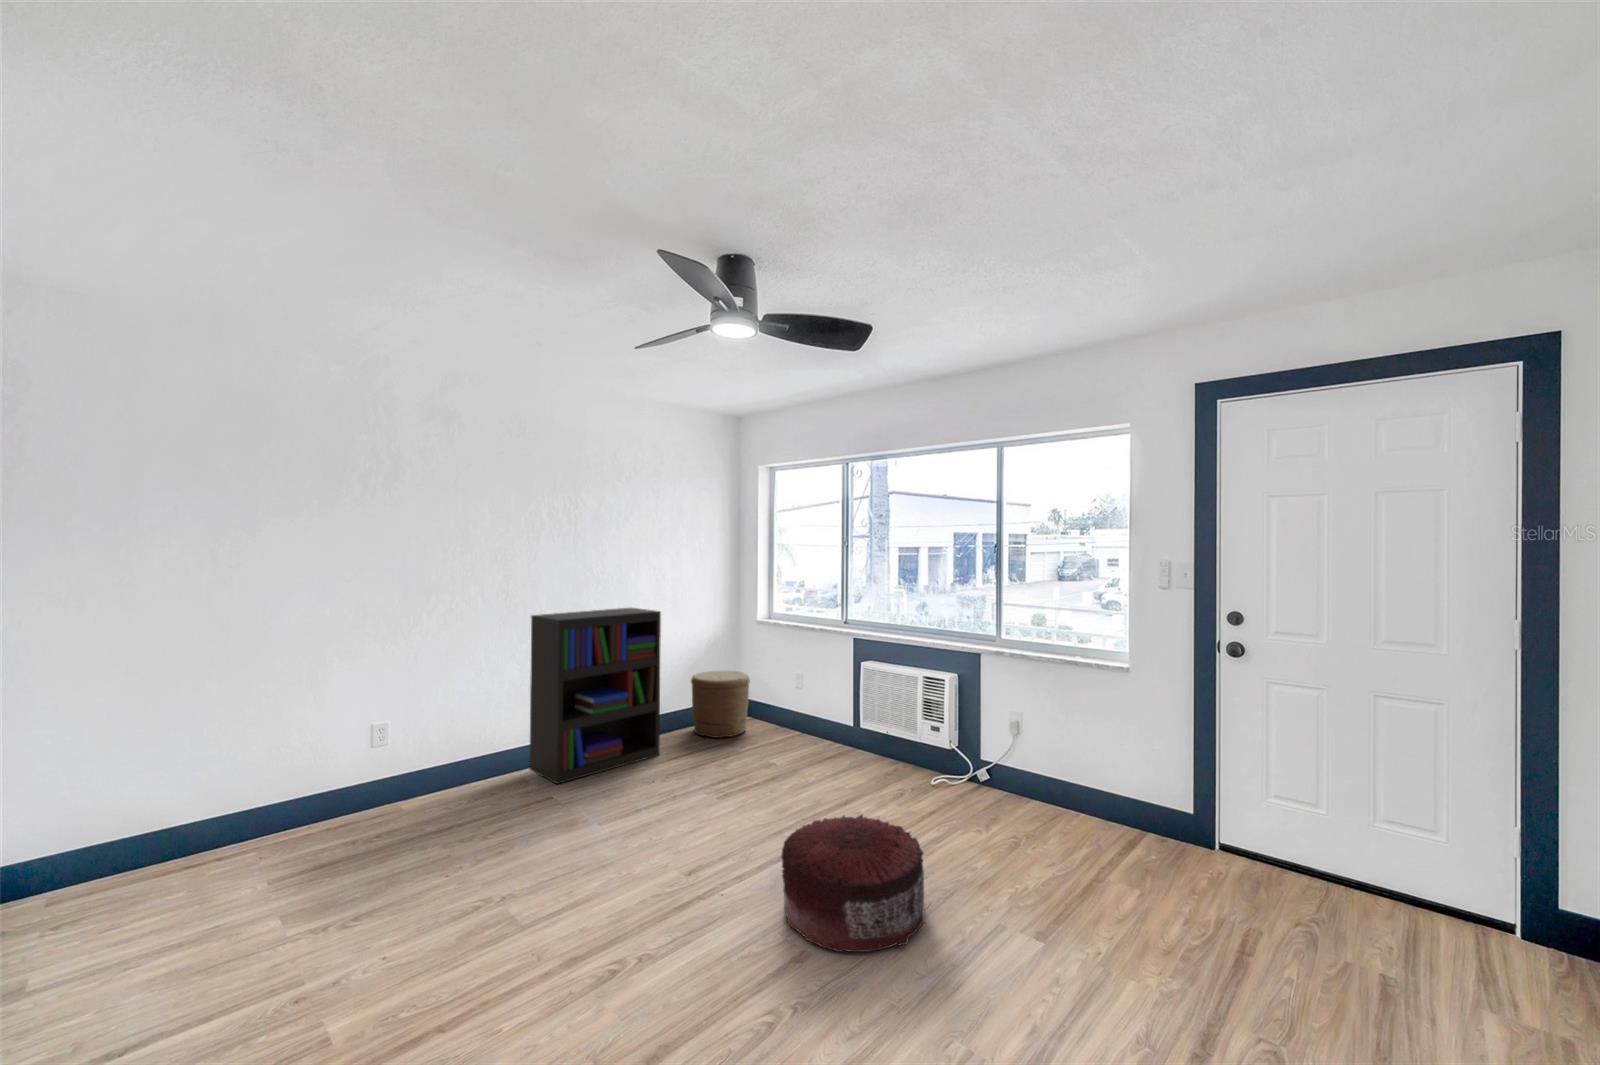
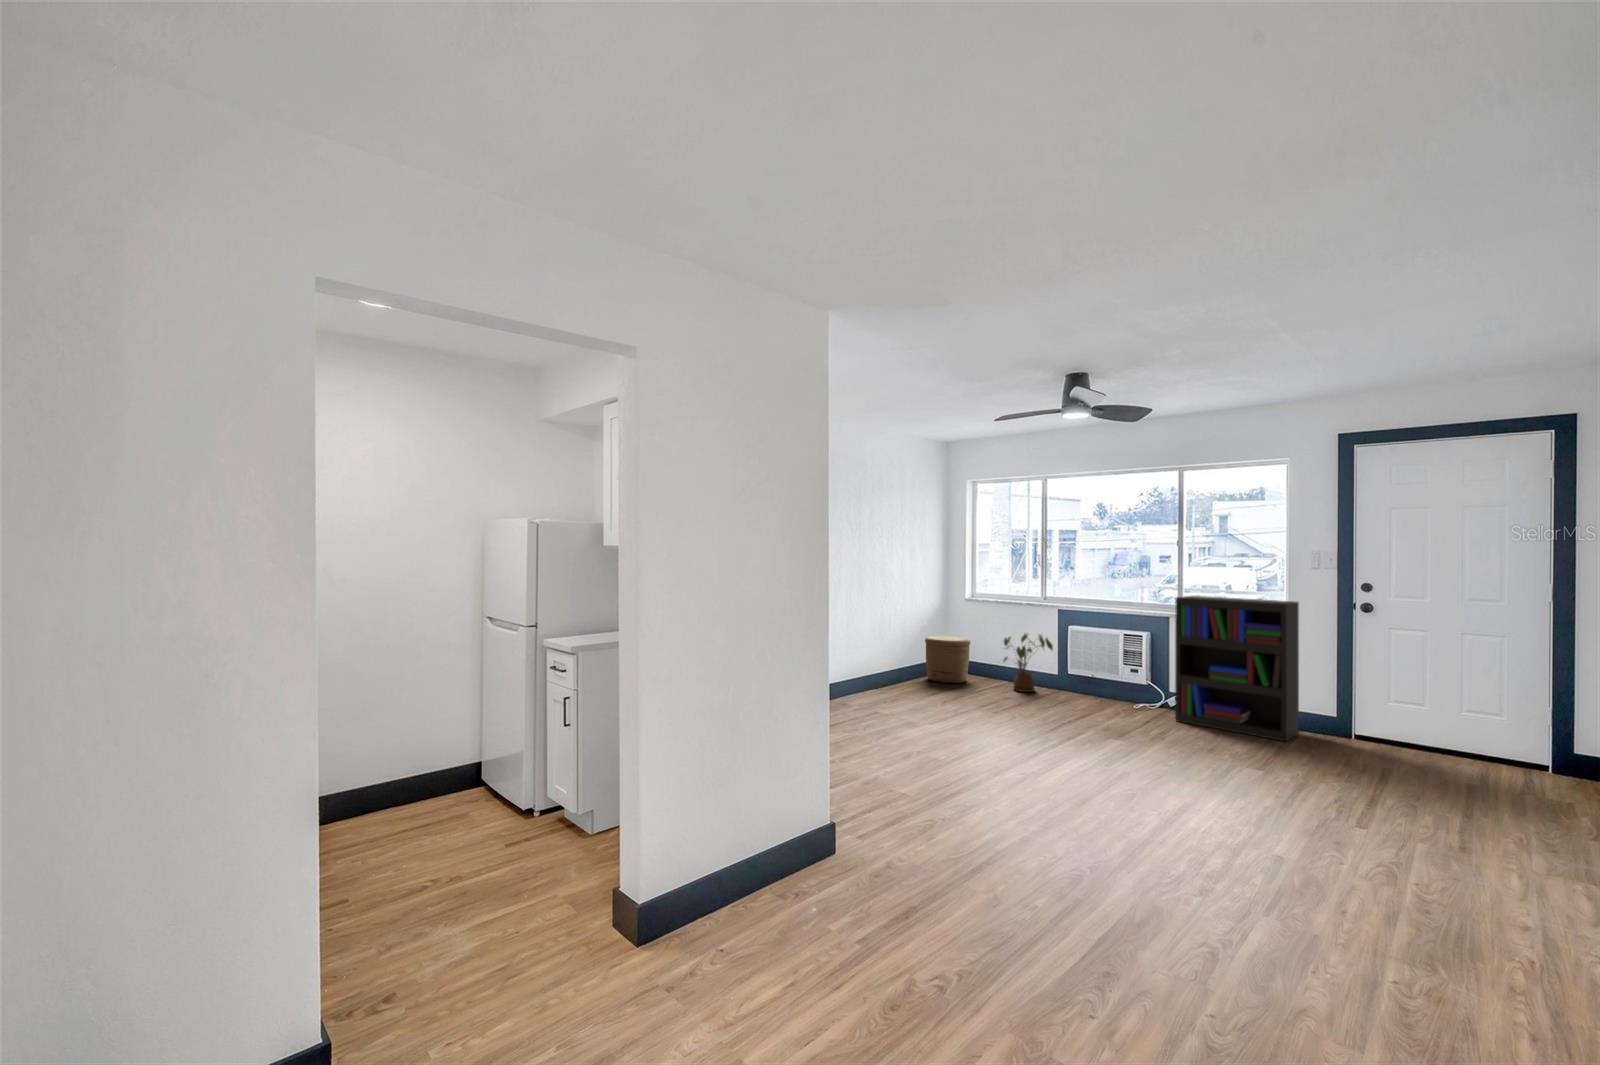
bookshelf: present [529,608,661,784] -> present [1175,596,1299,741]
house plant: none [774,670,840,753] -> present [1004,634,1053,692]
pouf: present [782,815,925,952] -> none [1090,705,1185,768]

